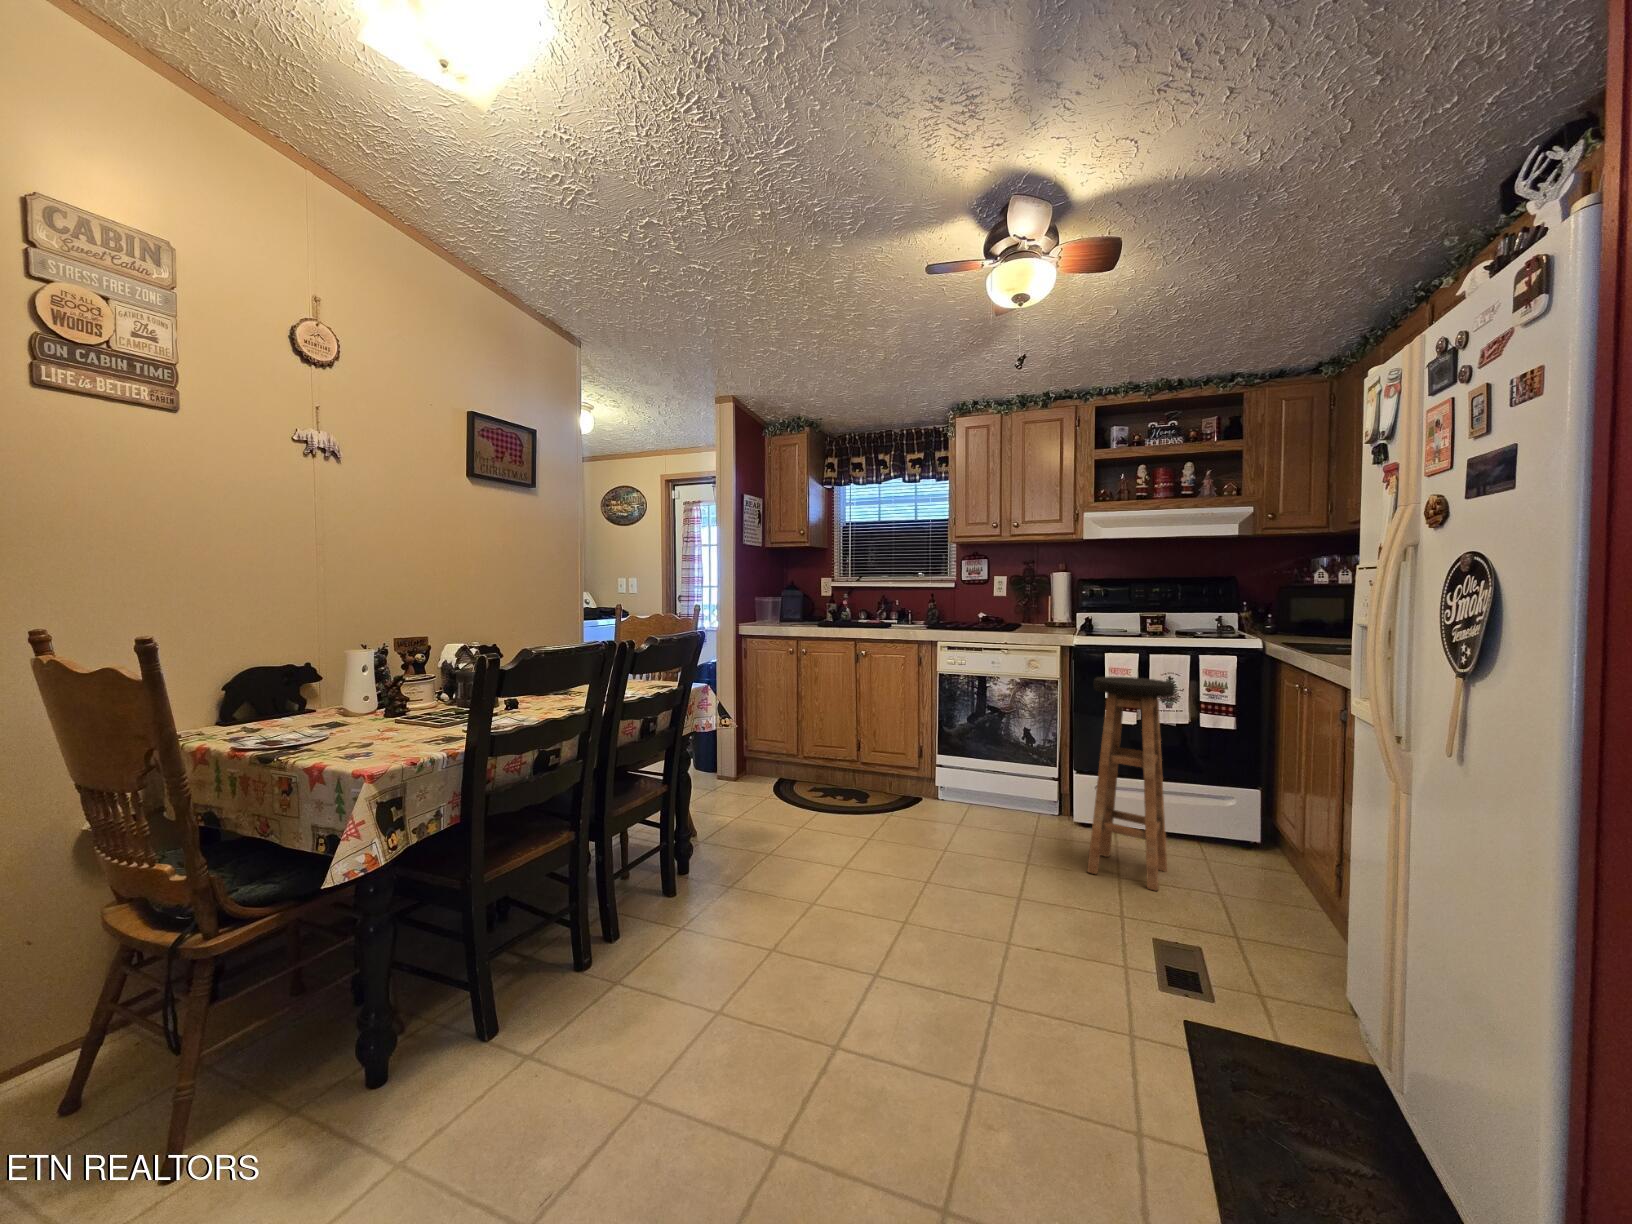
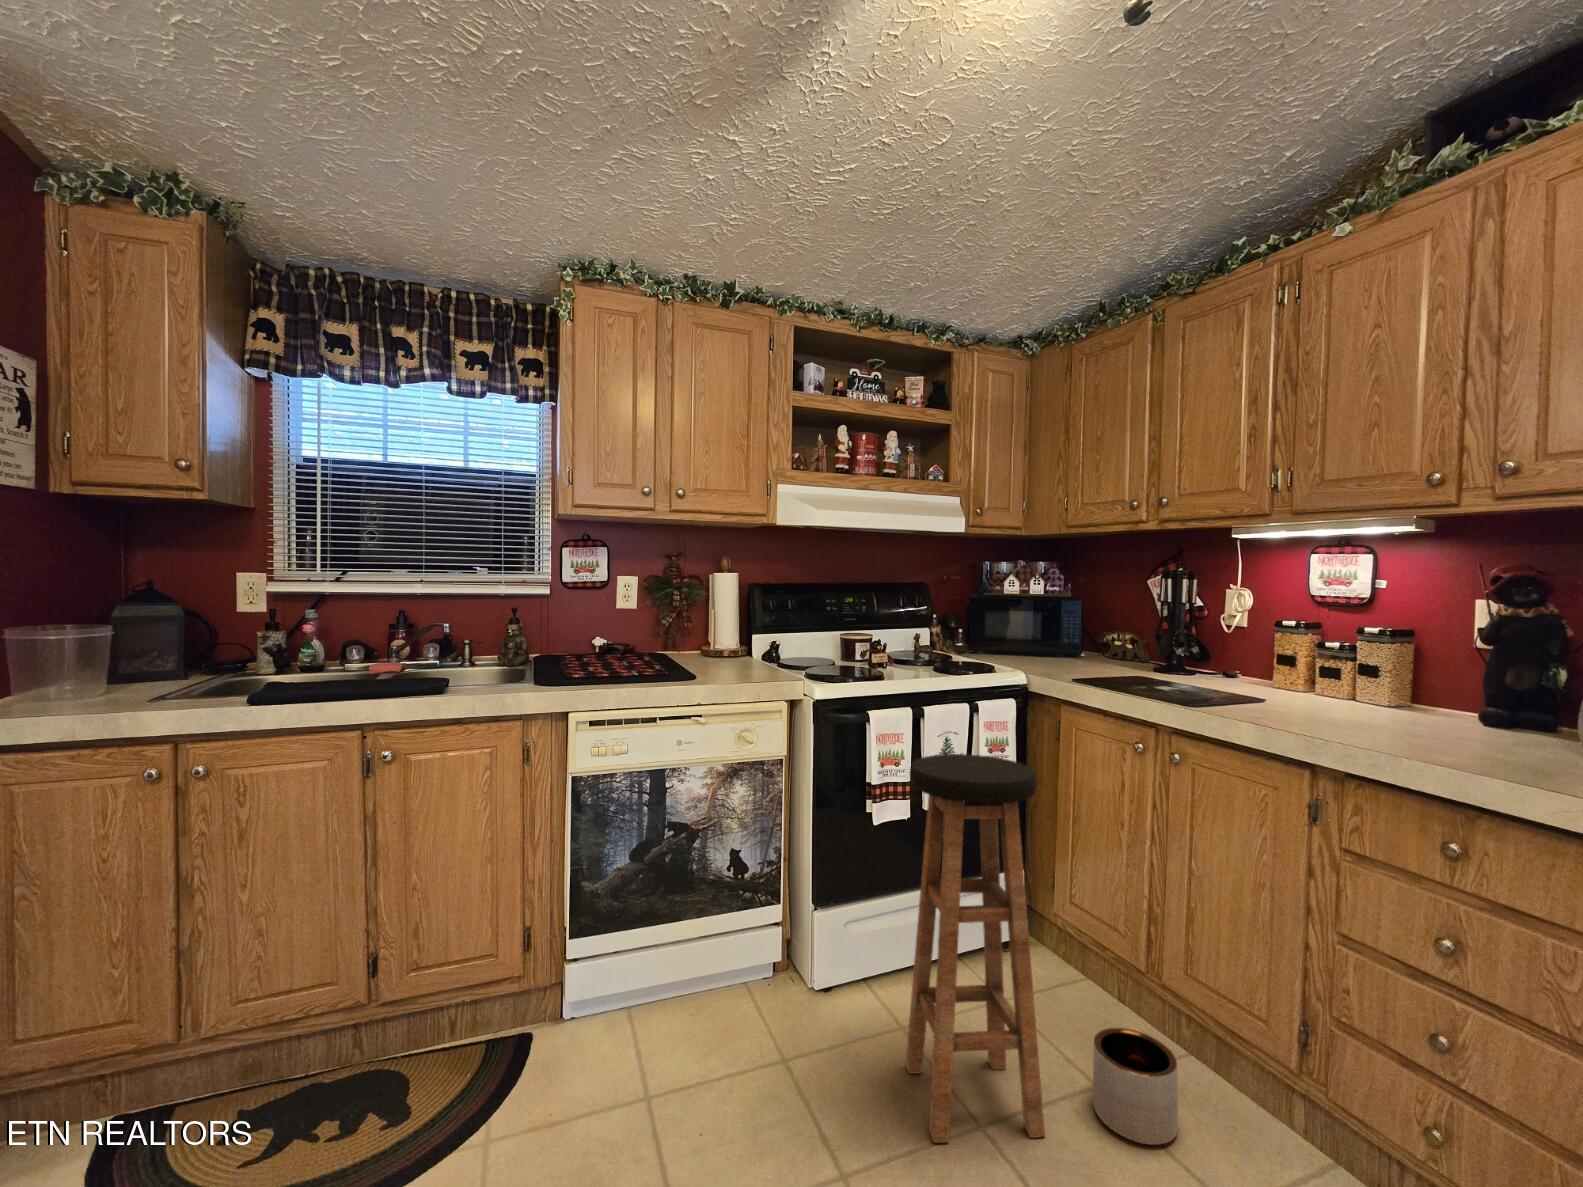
planter: none [1202,855,1260,917] -> present [1093,1028,1178,1145]

